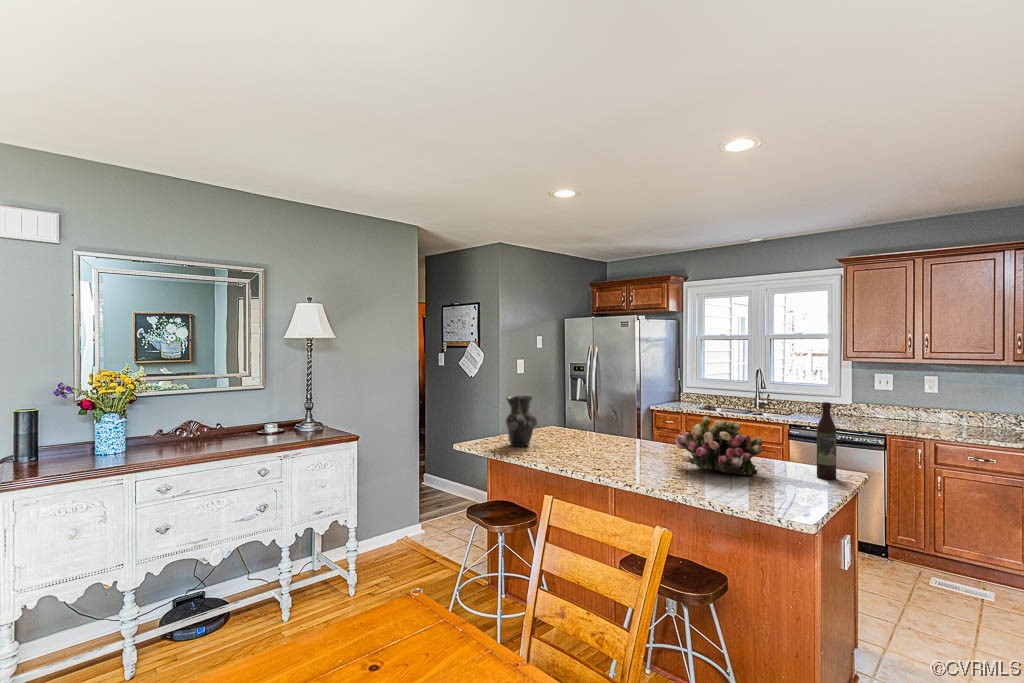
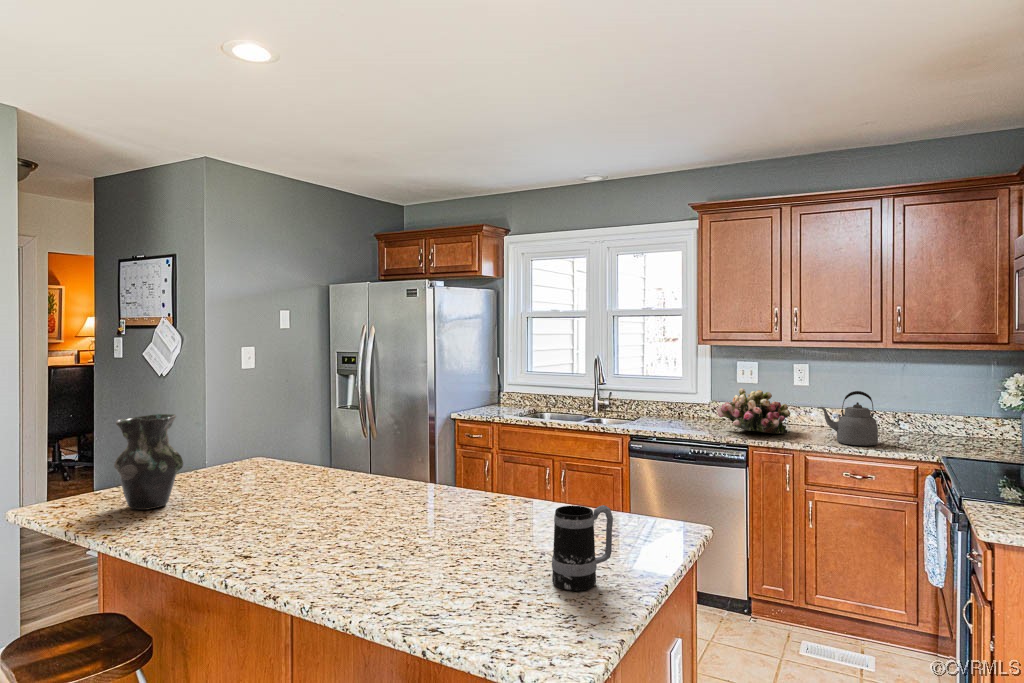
kettle: none [945,397,999,438] -> present [819,391,878,446]
wine bottle: present [817,402,836,479] -> none [635,415,664,545]
flower arrangement: present [675,416,762,475] -> present [717,388,790,434]
mug: none [774,449,810,495] -> present [552,505,613,591]

